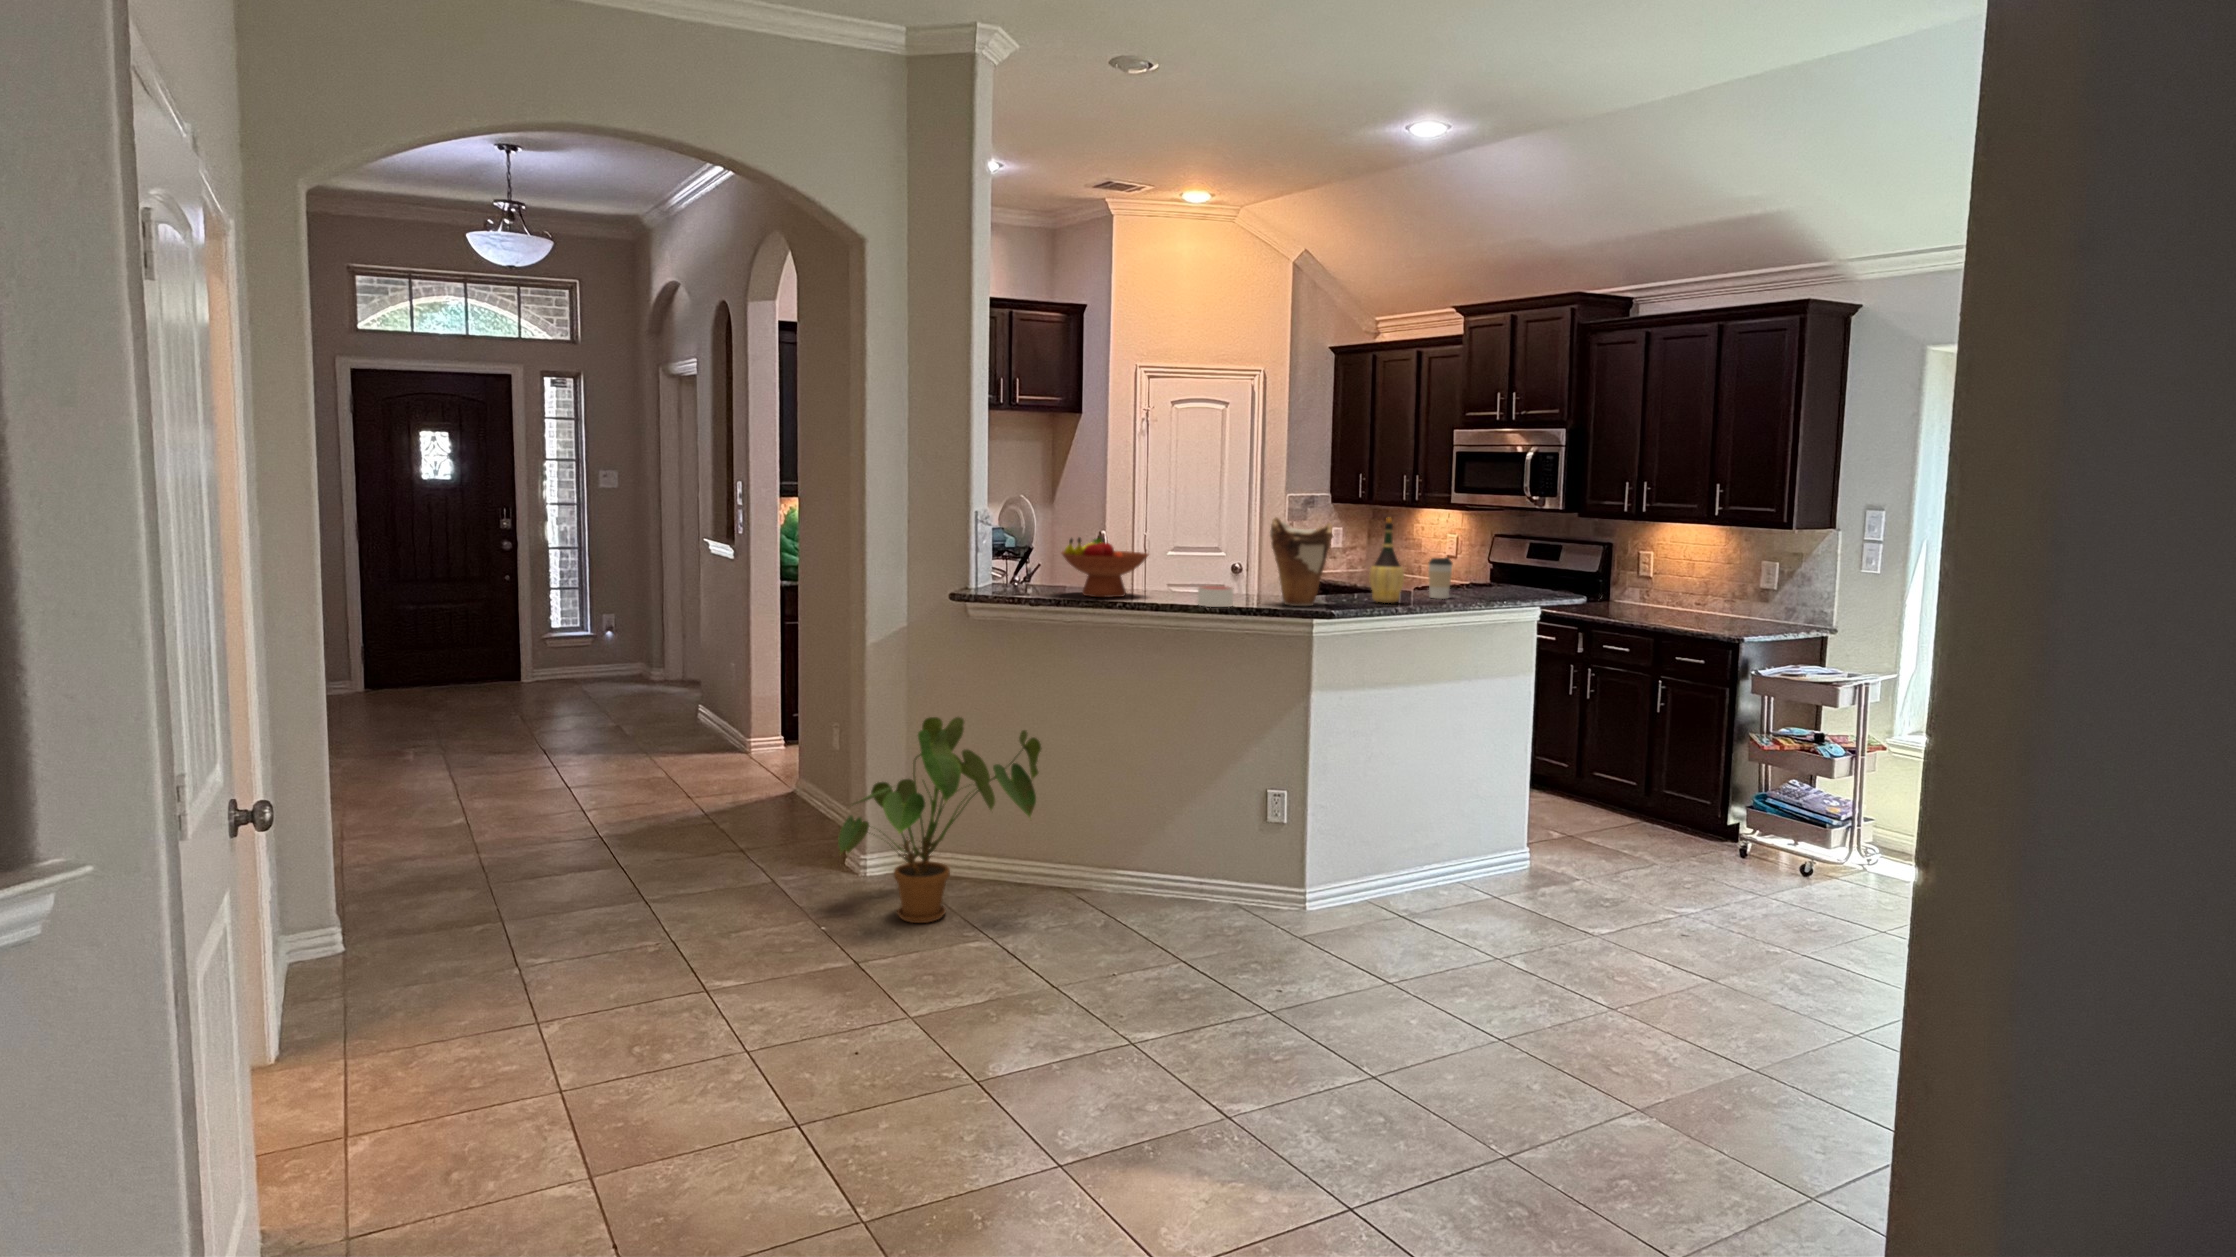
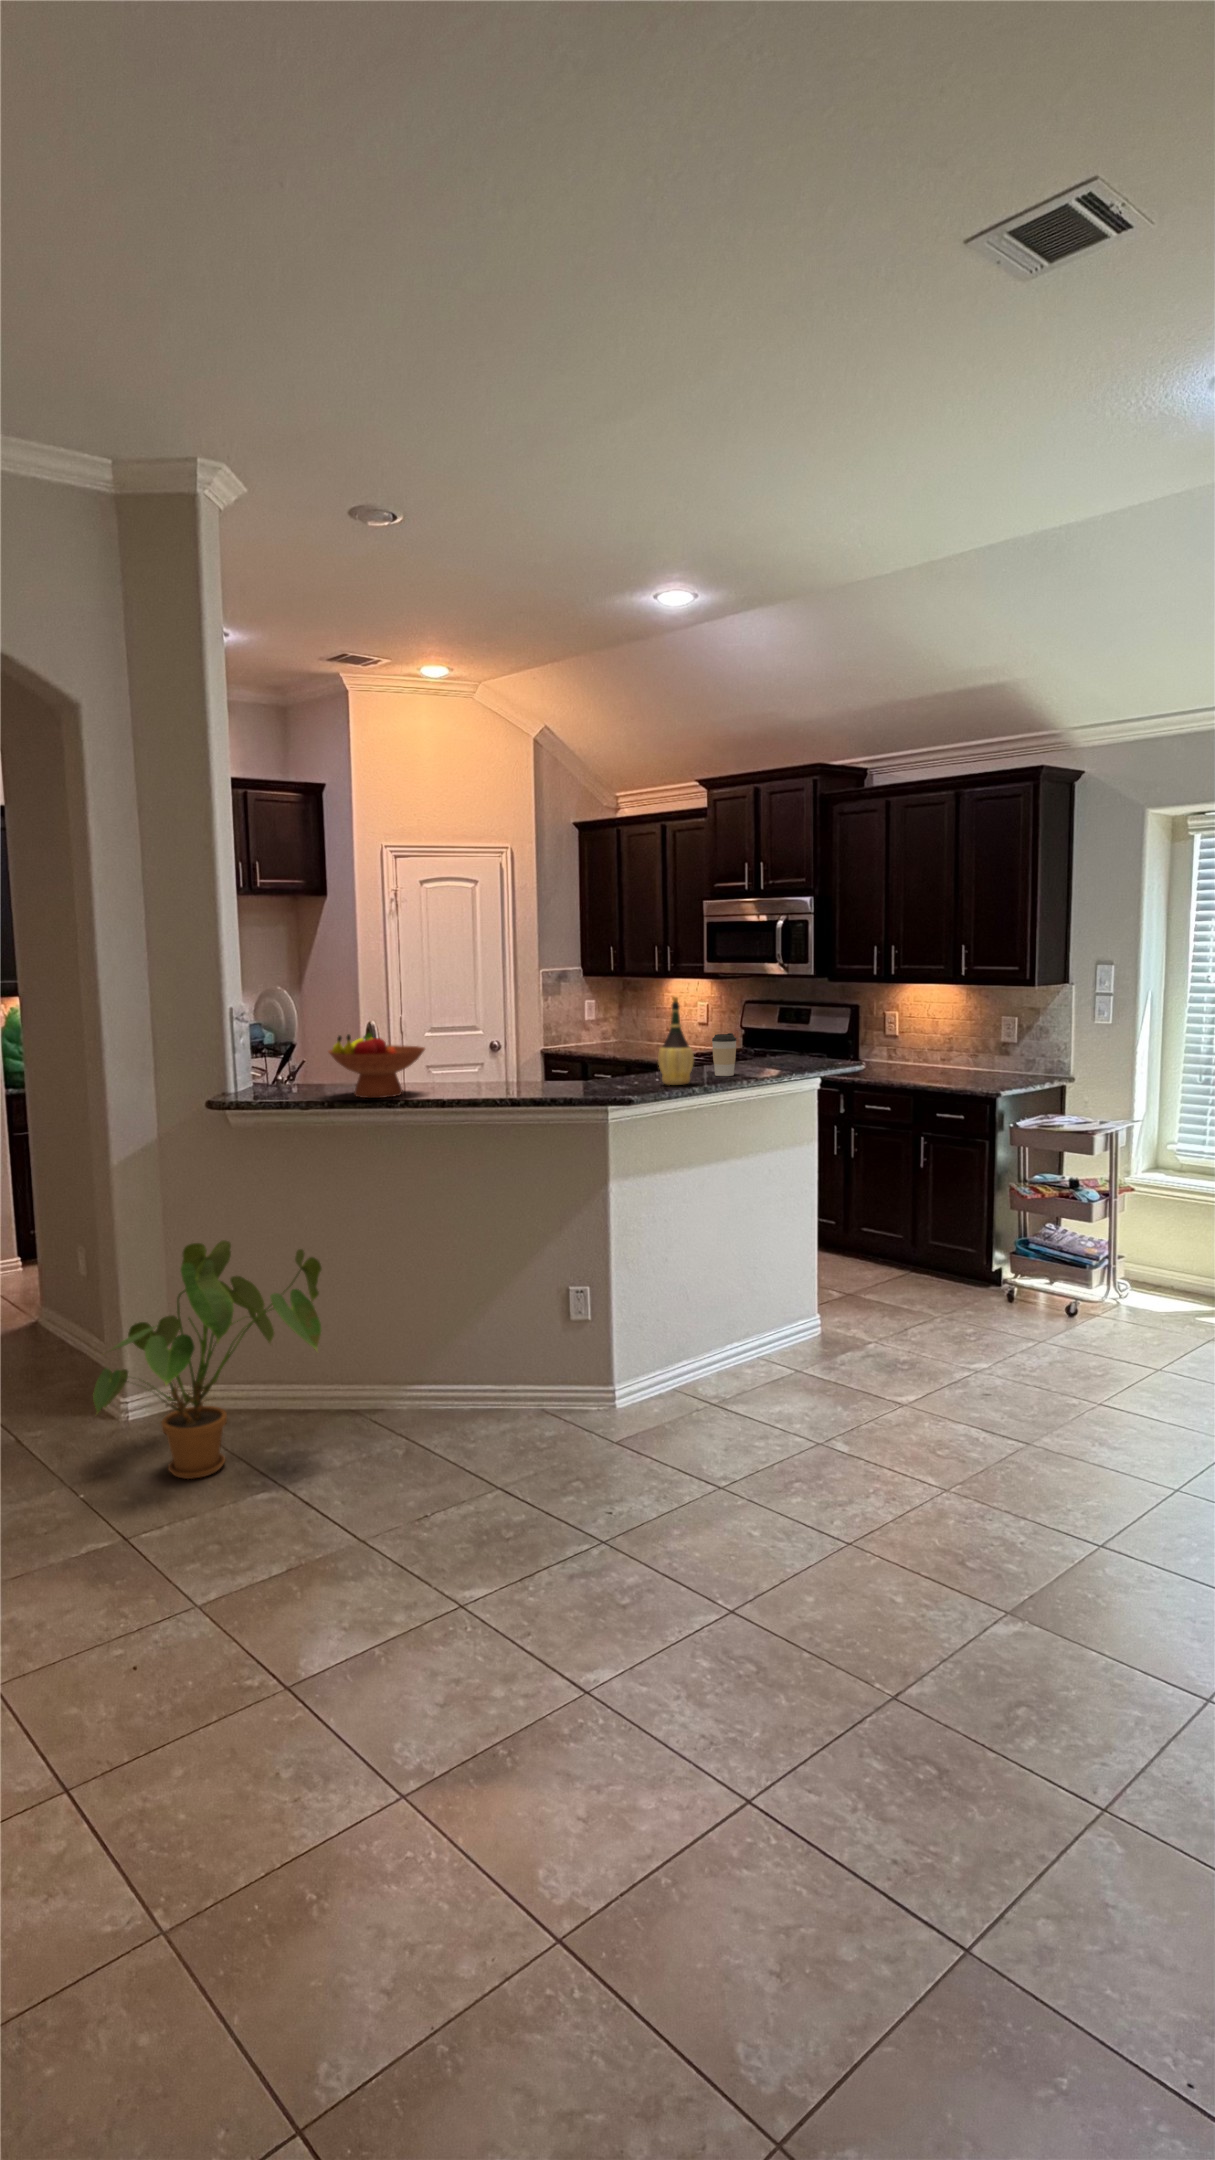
vase: present [1270,517,1333,606] -> none [555,1003,622,1095]
candle: present [1197,586,1234,607] -> none [484,1079,522,1103]

